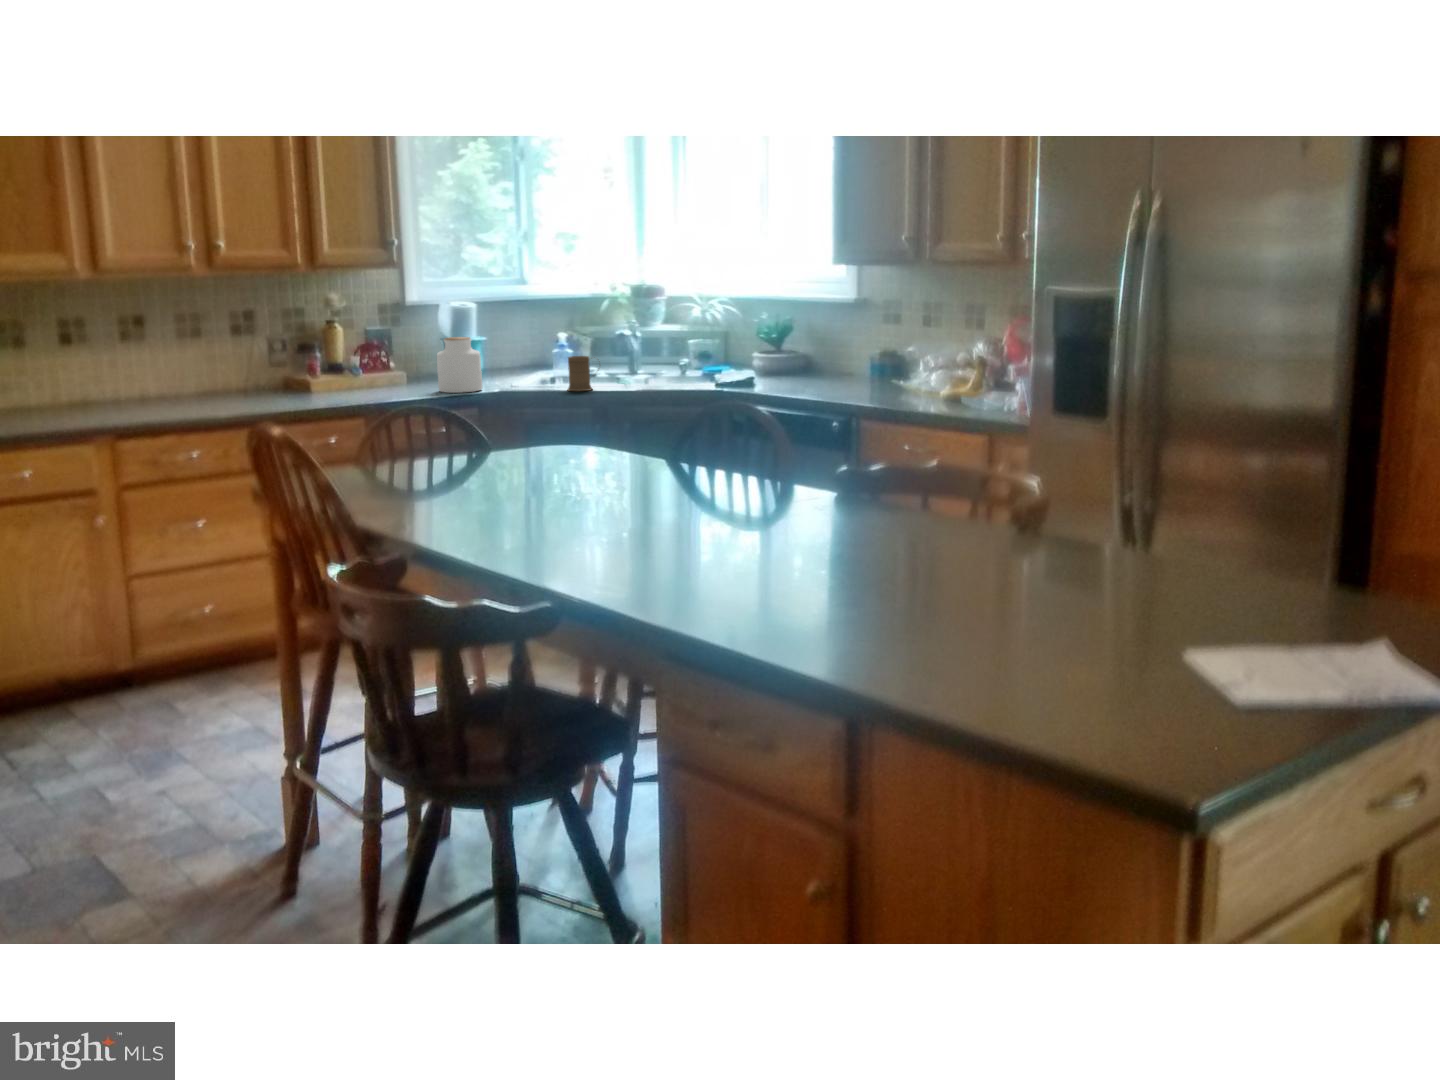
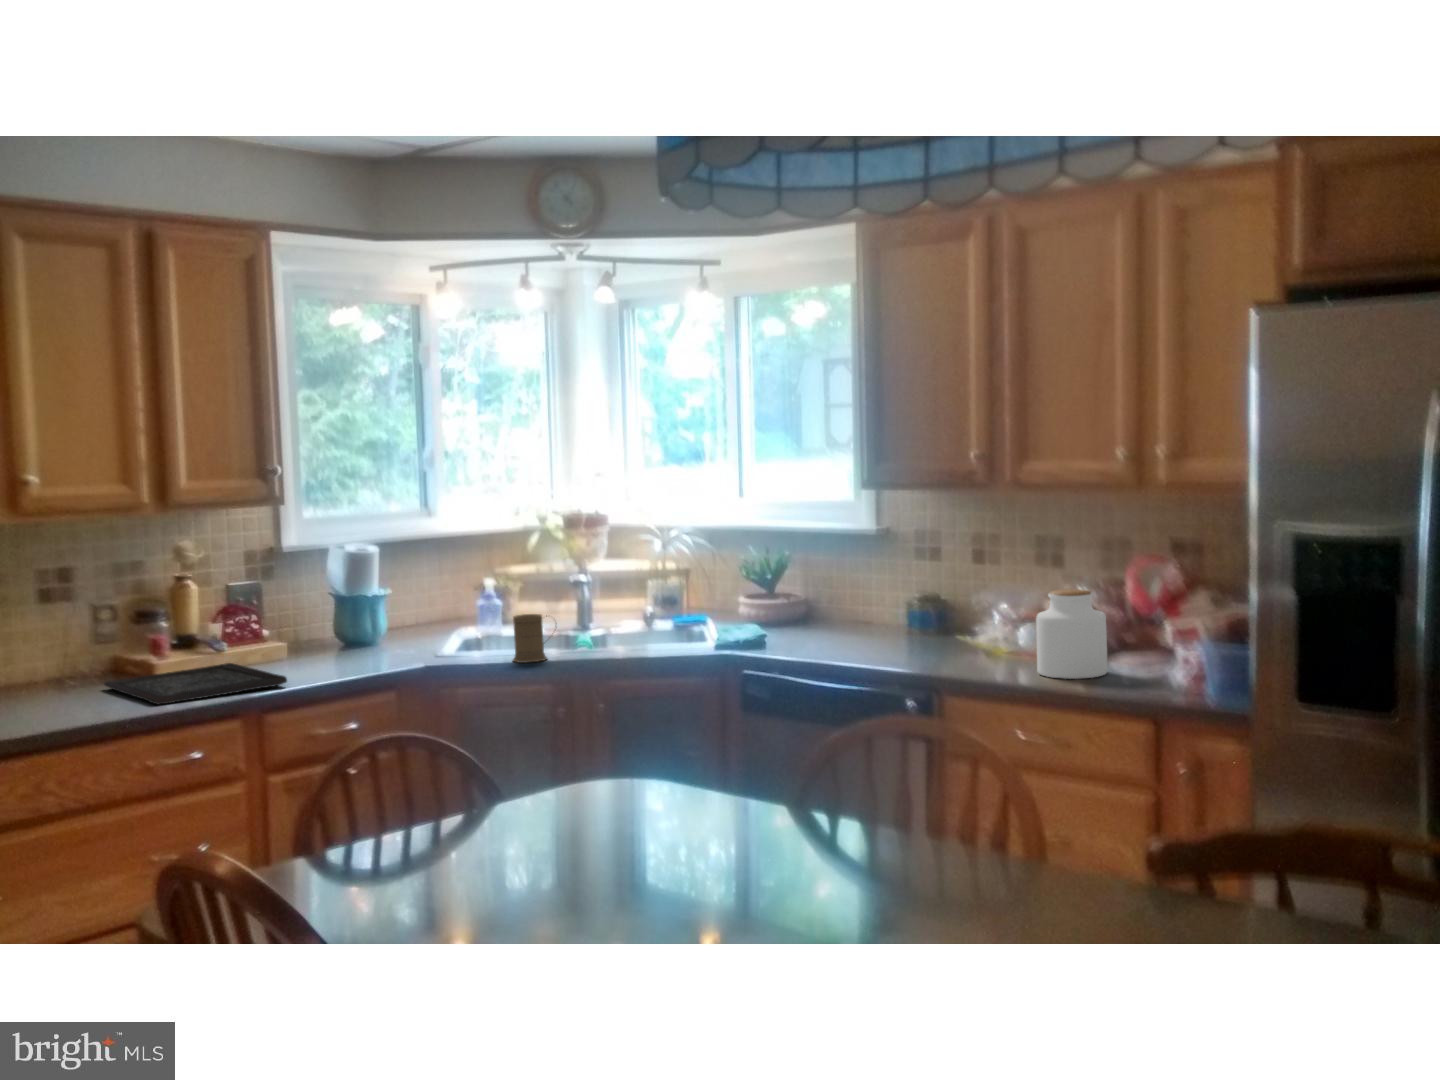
jar: present [437,337,483,393] -> present [1036,589,1107,679]
tray: none [277,384,403,407] -> present [104,663,287,705]

